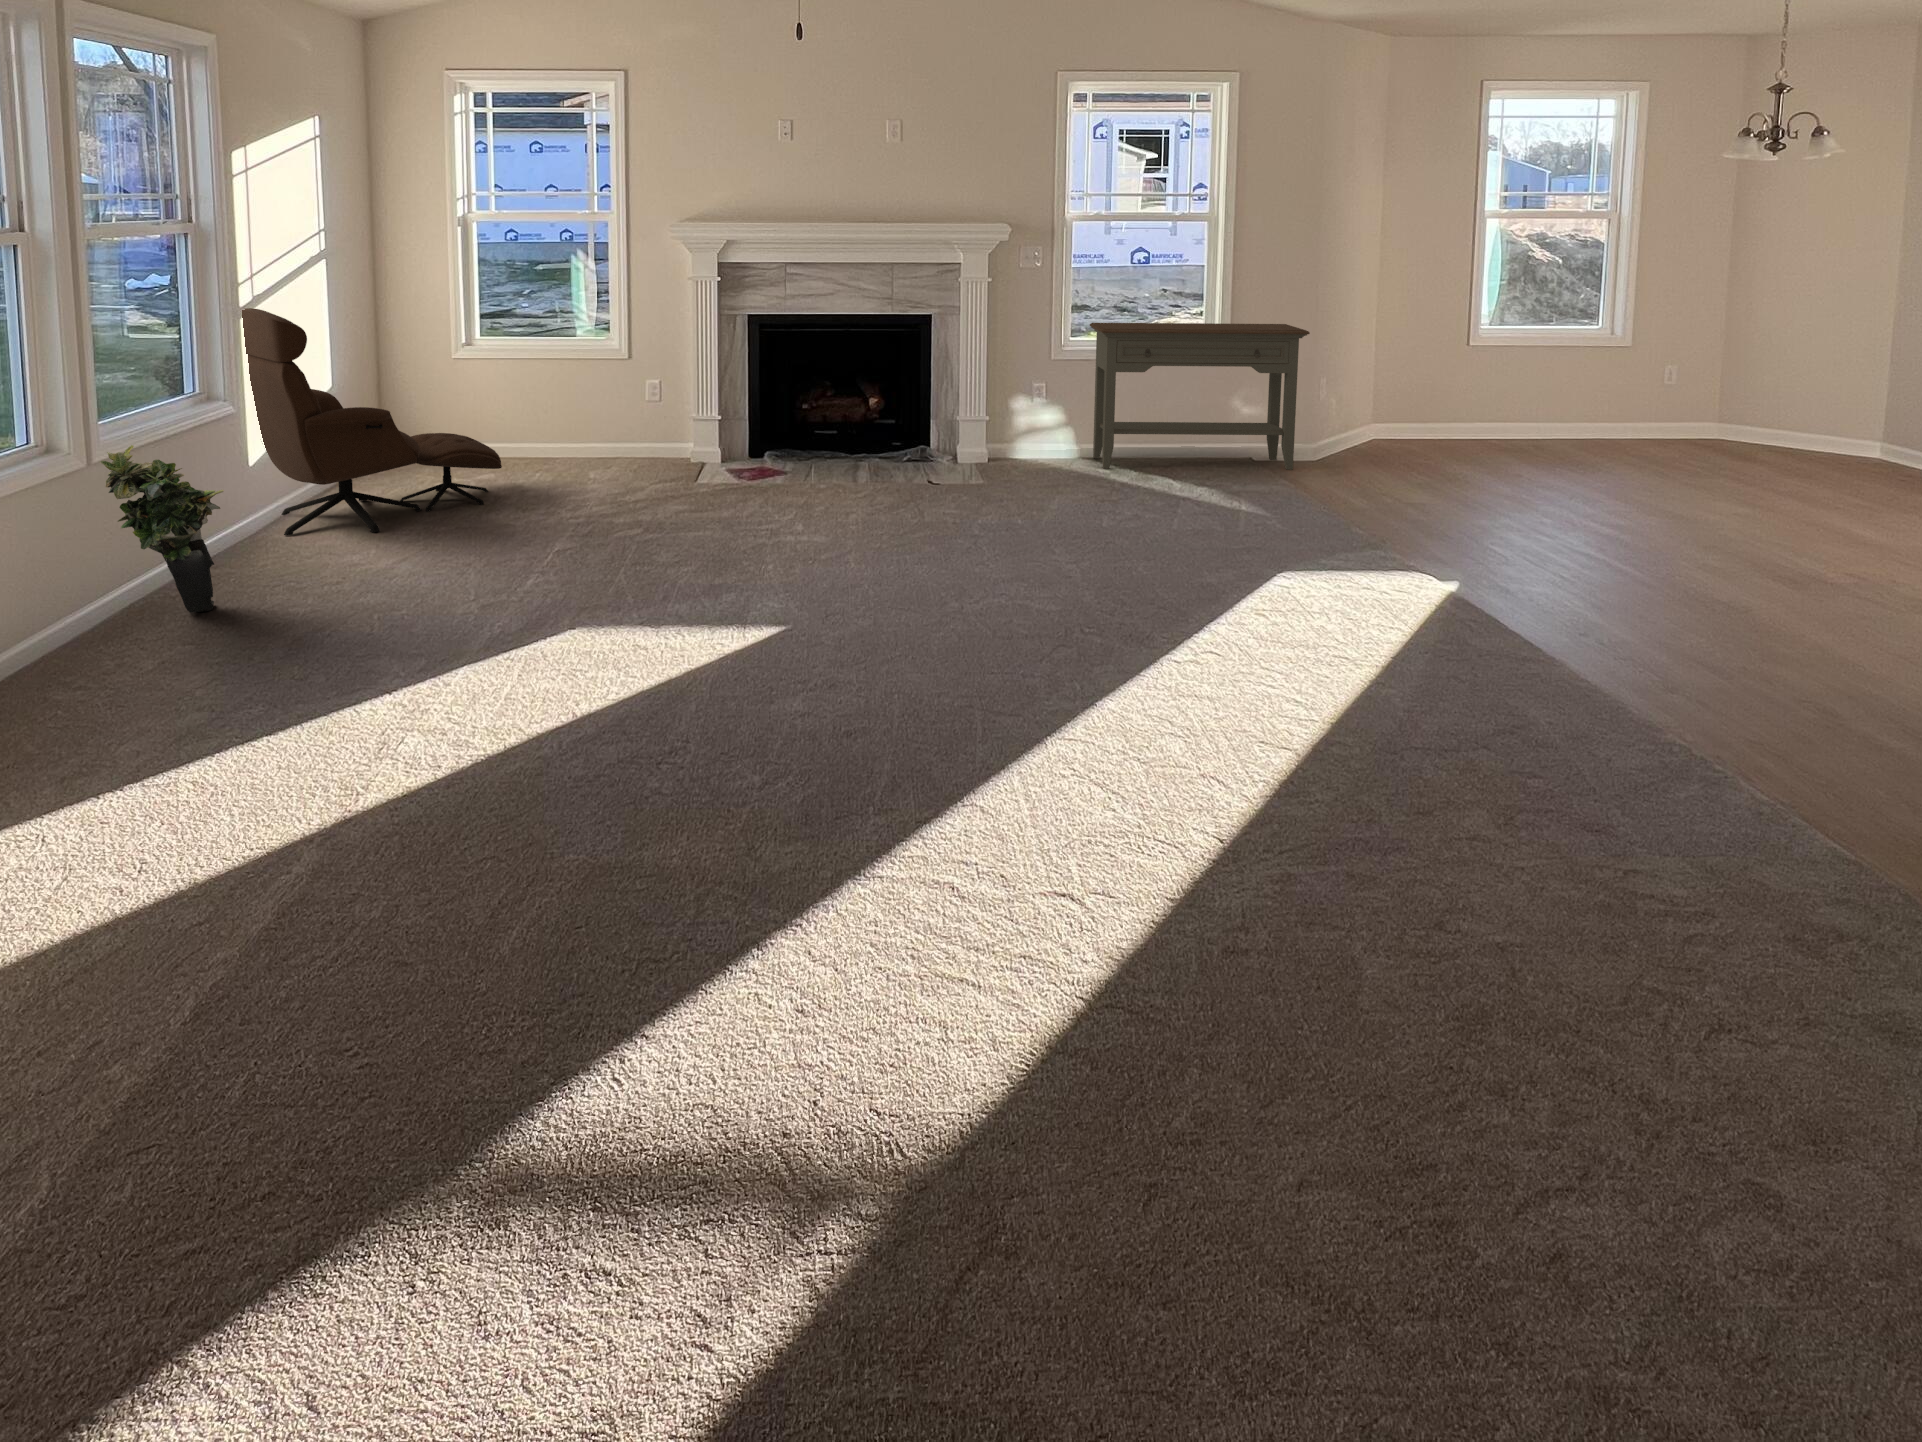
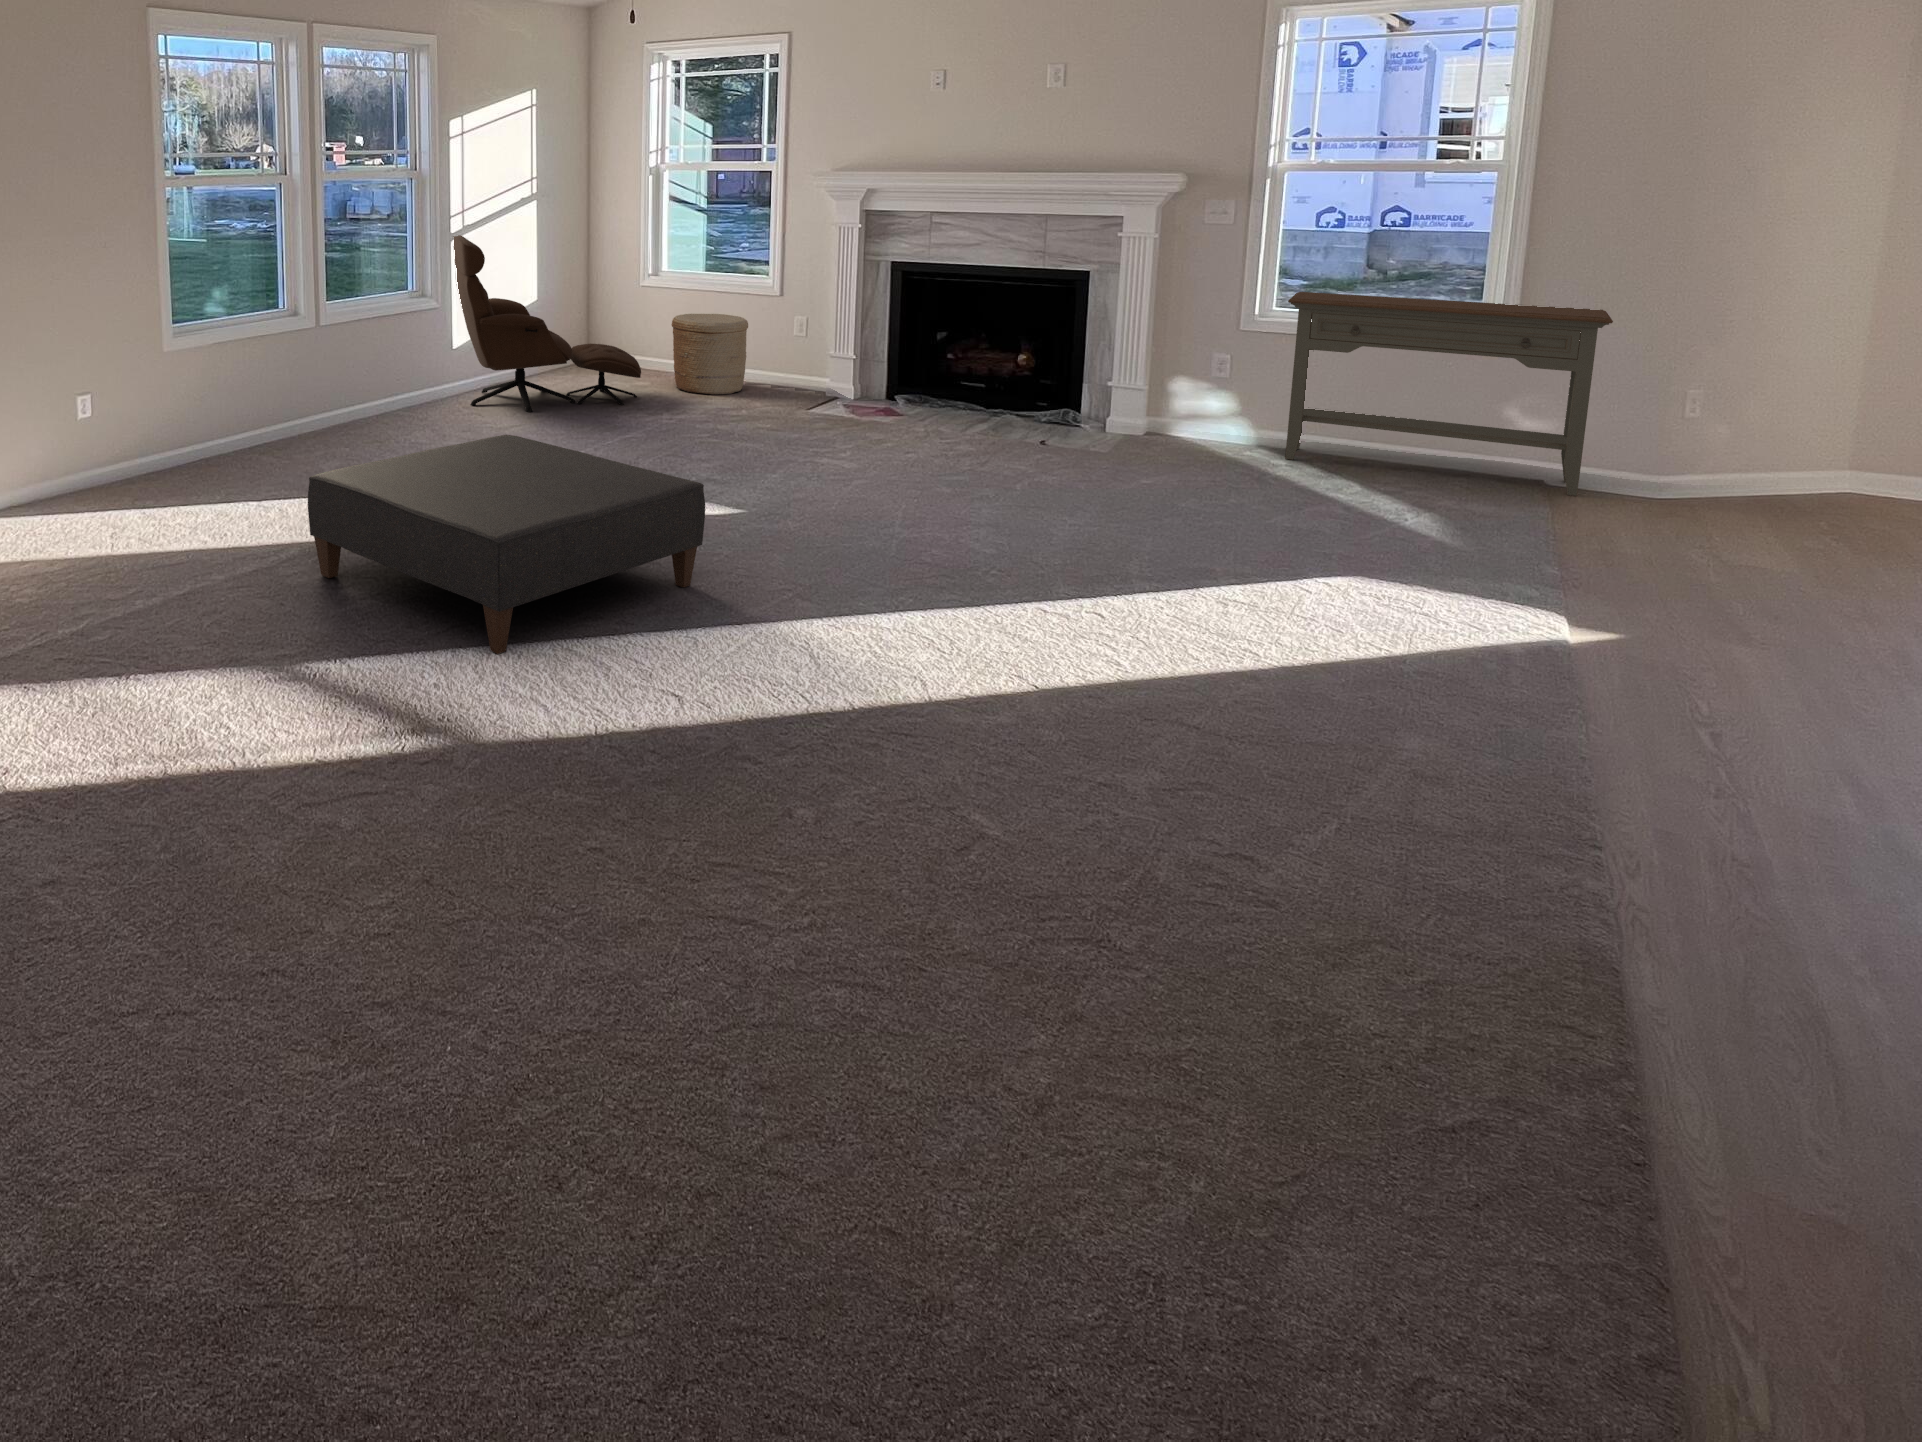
woven basket: none [511,383,598,477] -> present [672,314,748,394]
potted plant: present [100,445,224,613] -> none [325,321,399,440]
ottoman: none [308,585,859,942] -> present [308,435,705,654]

